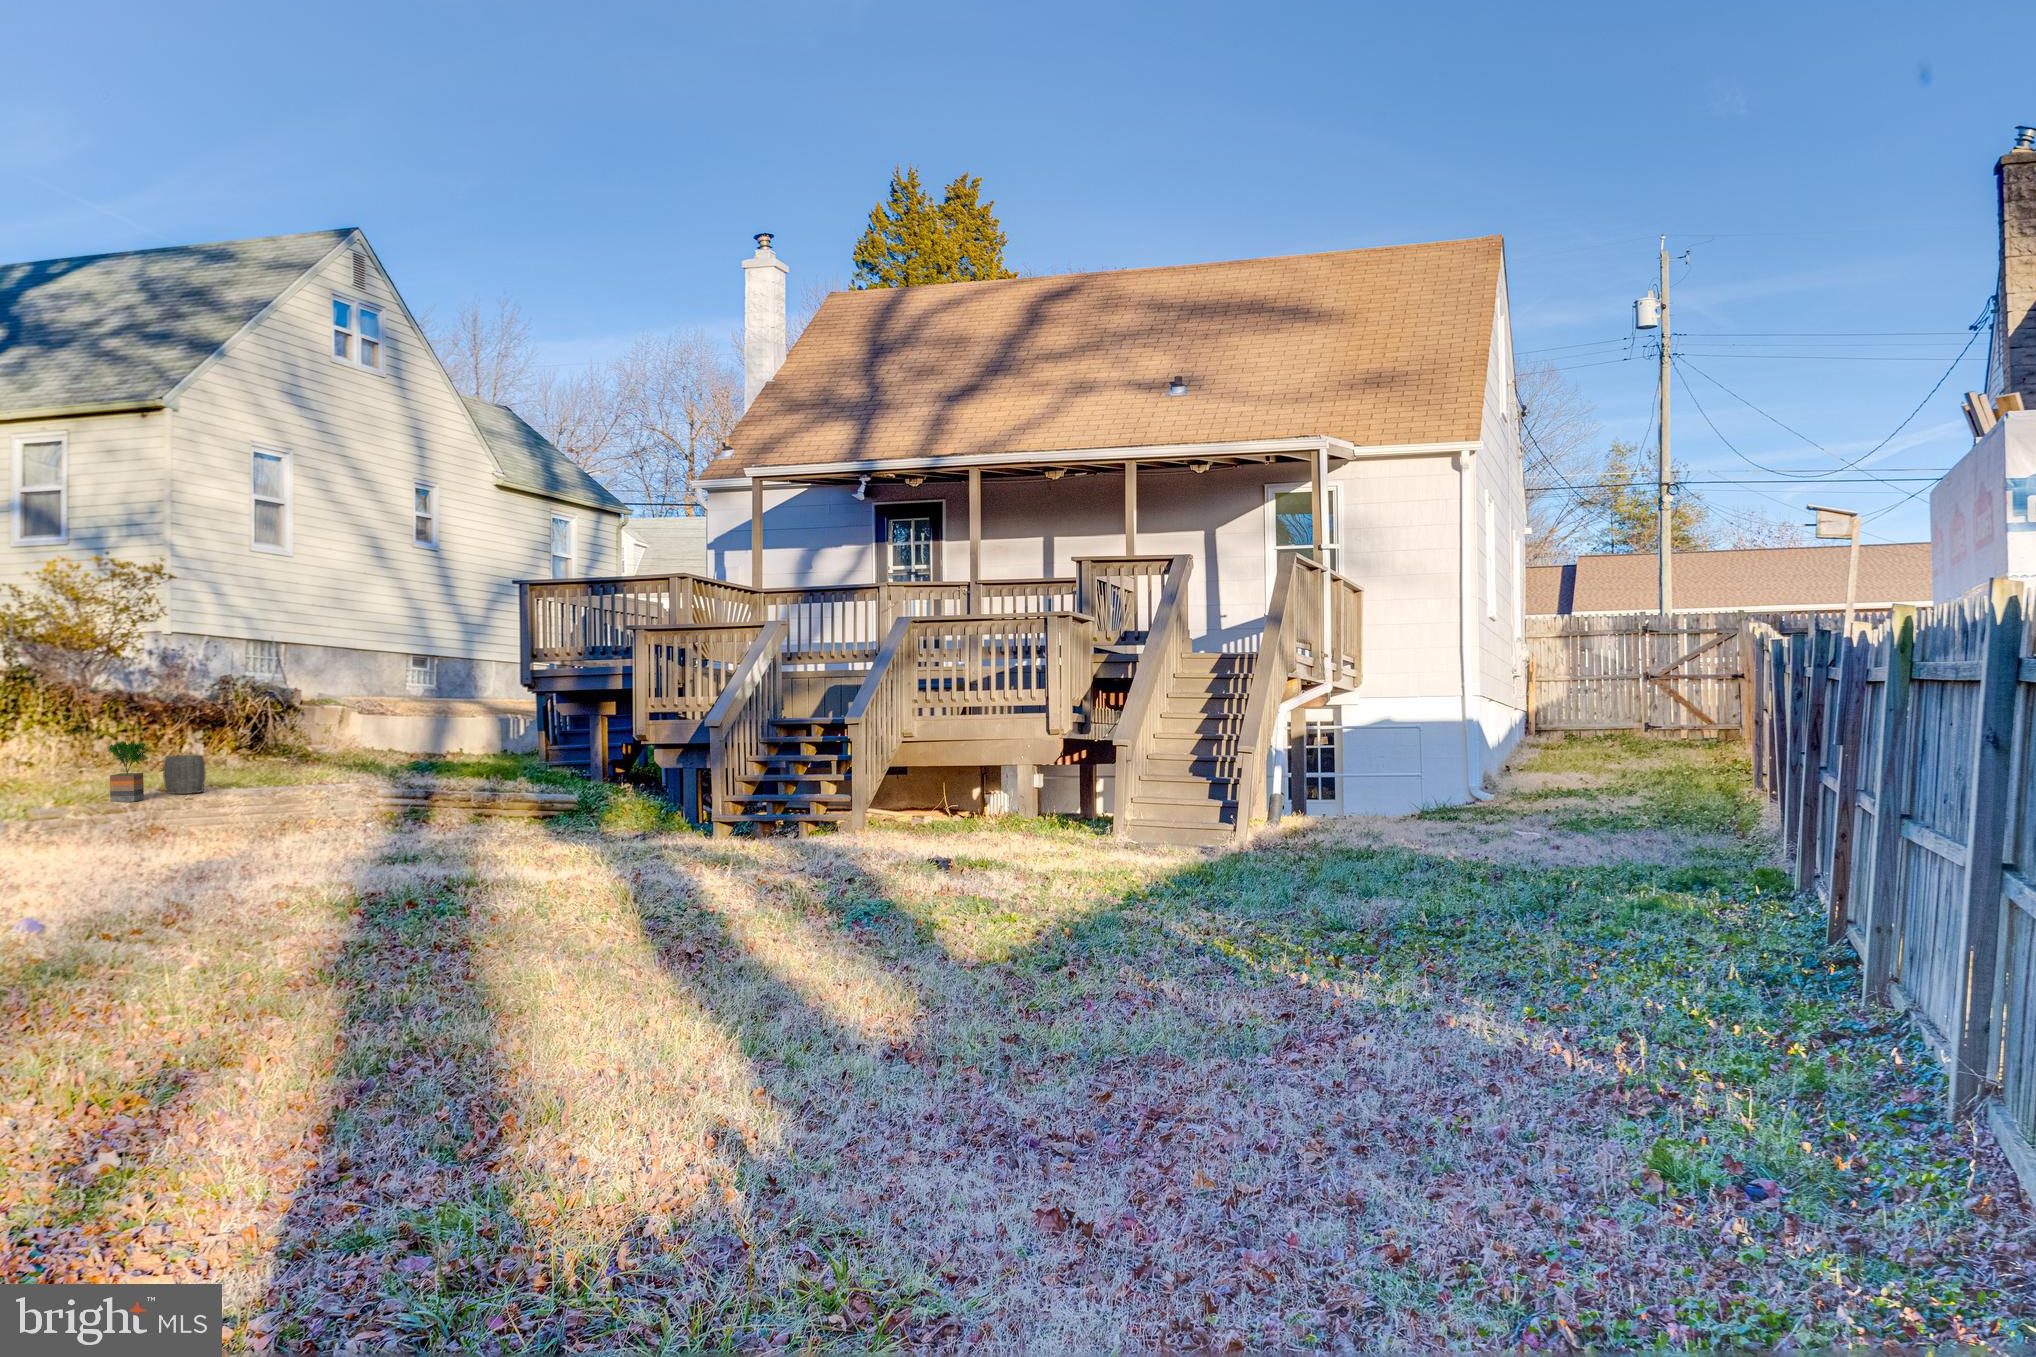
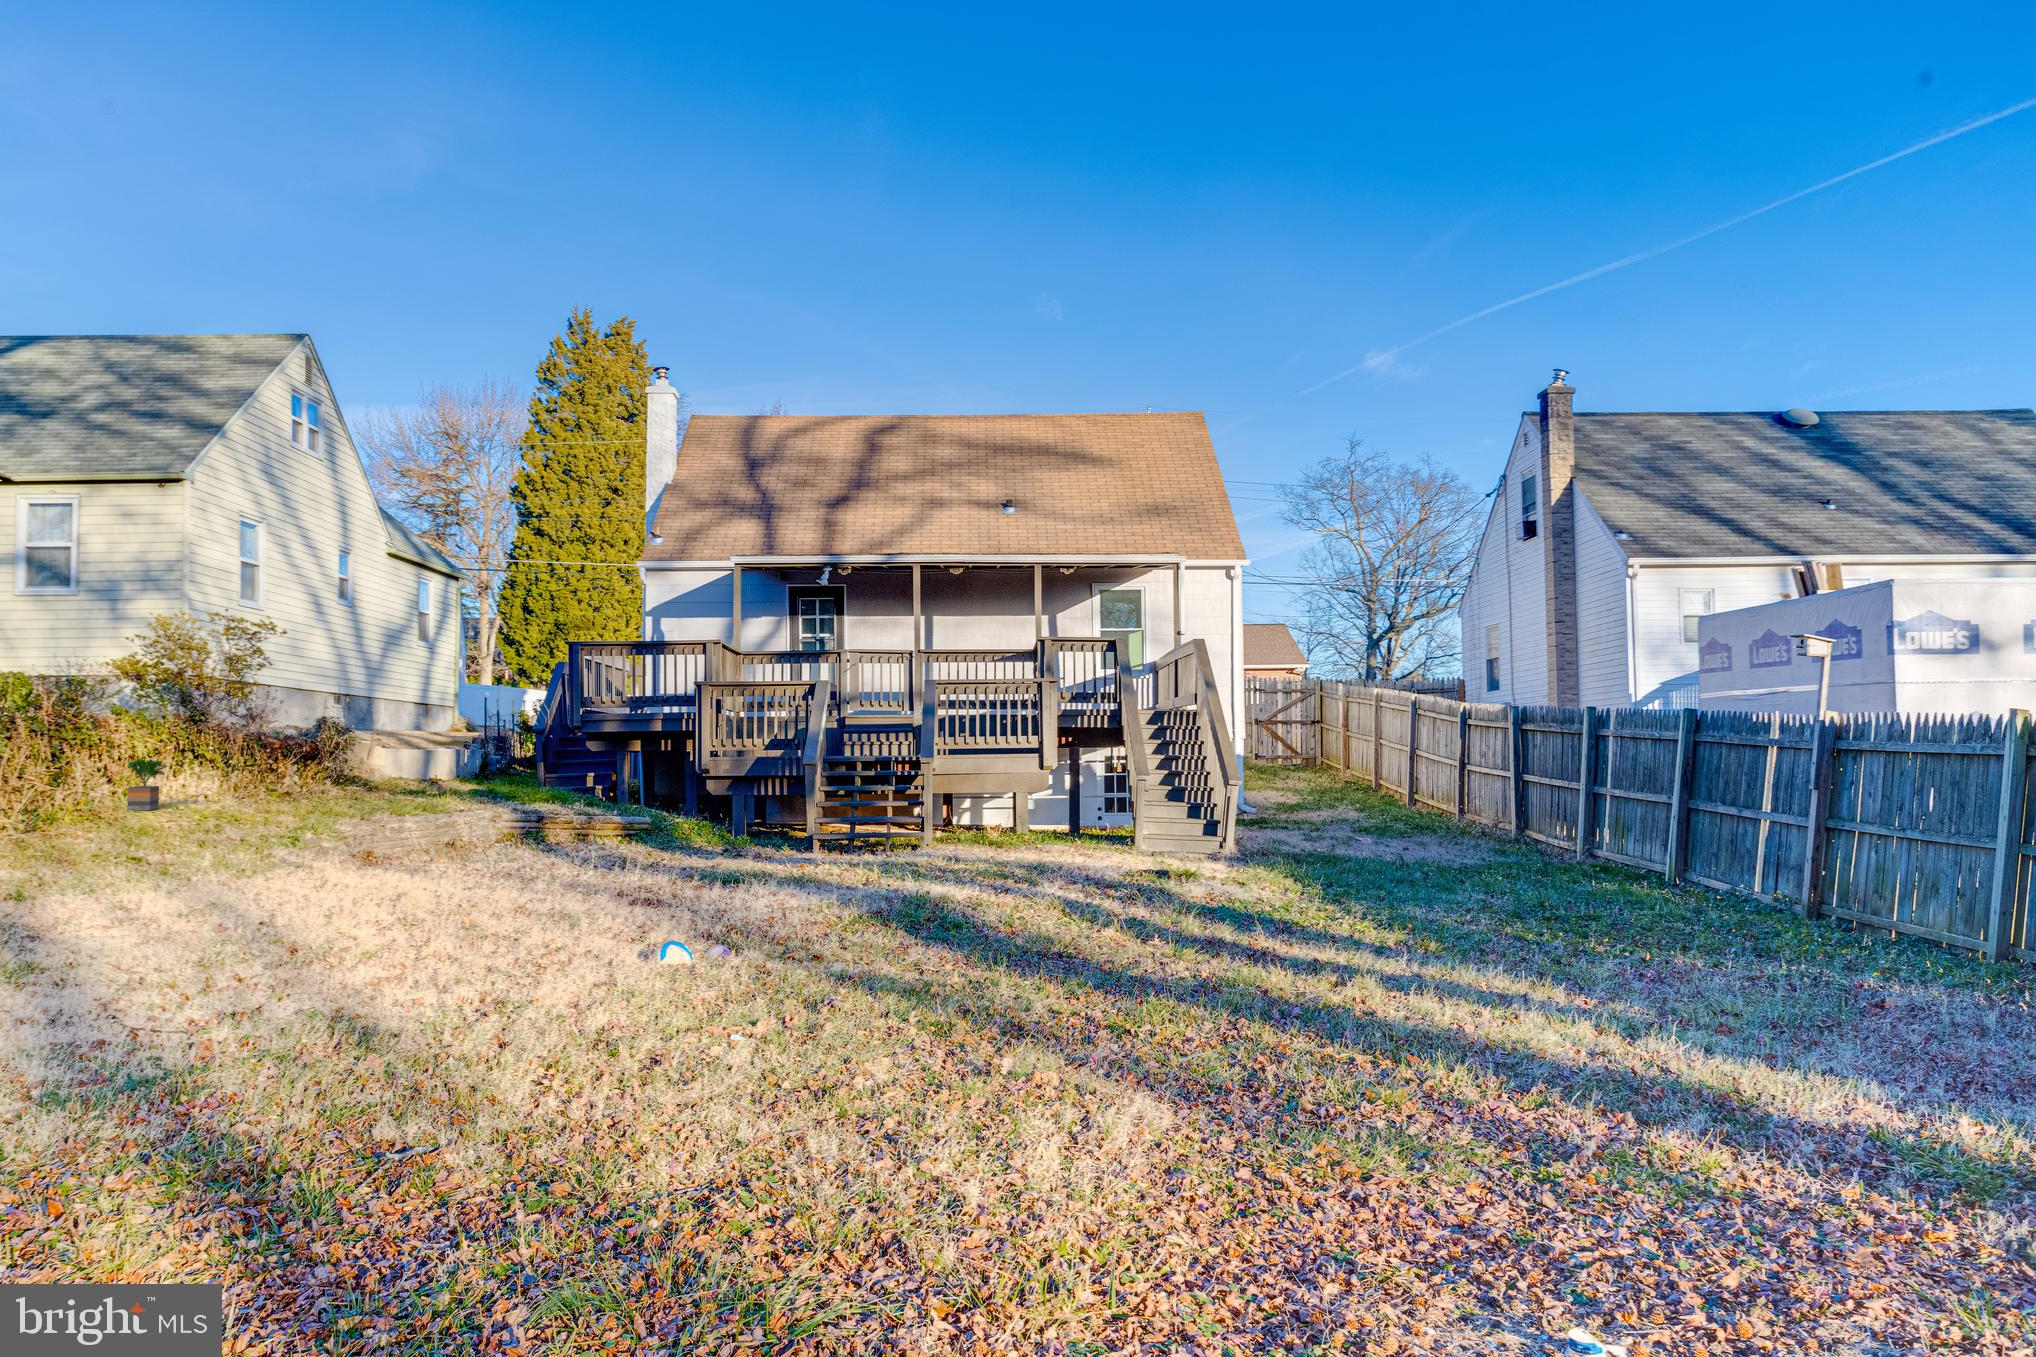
woven basket: present [163,755,206,794] -> none [177,771,215,804]

